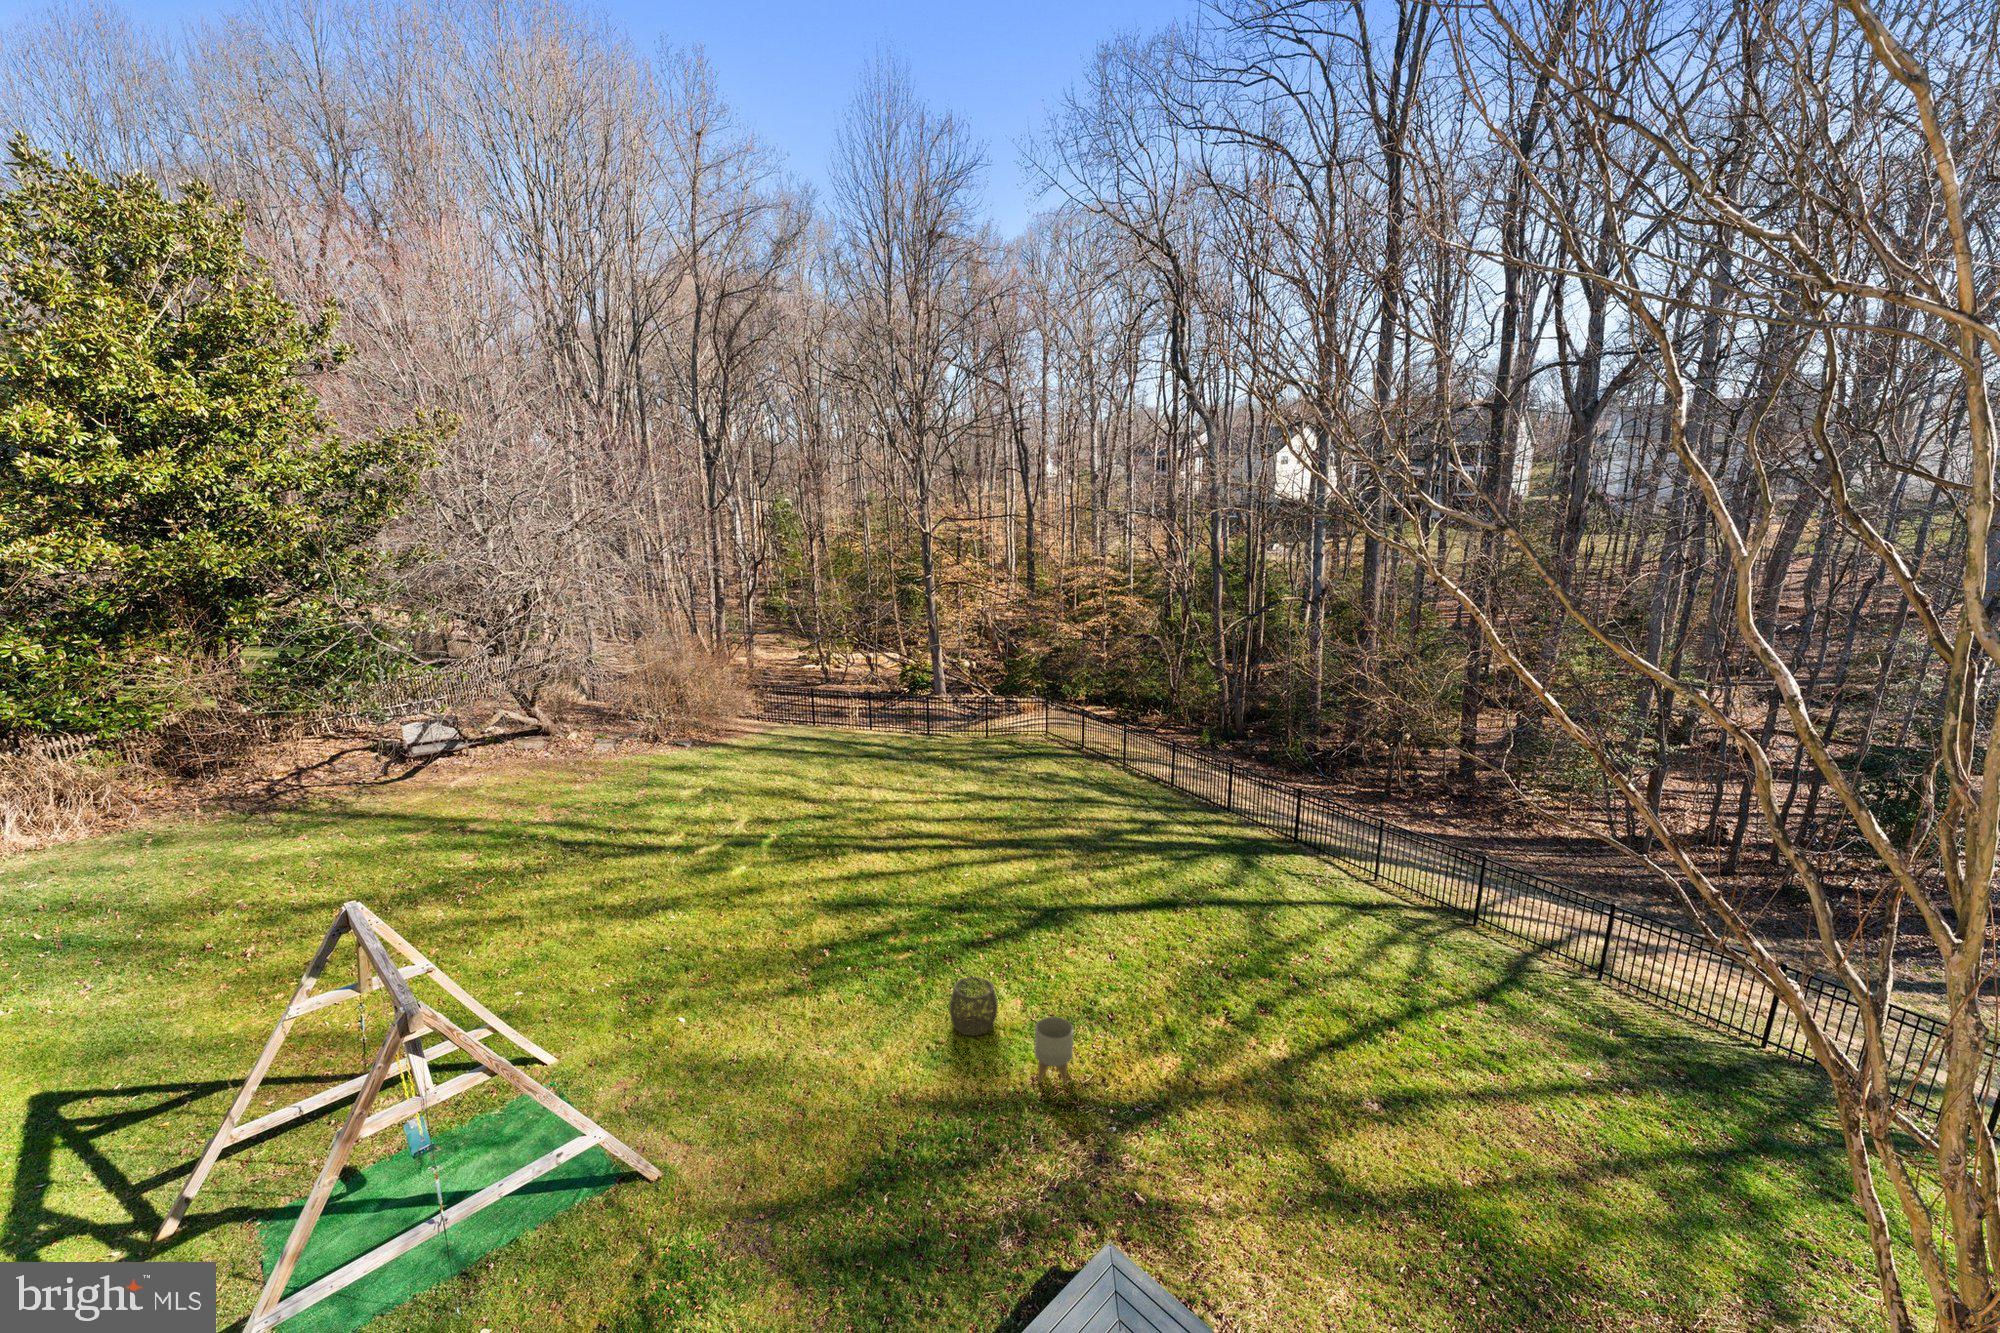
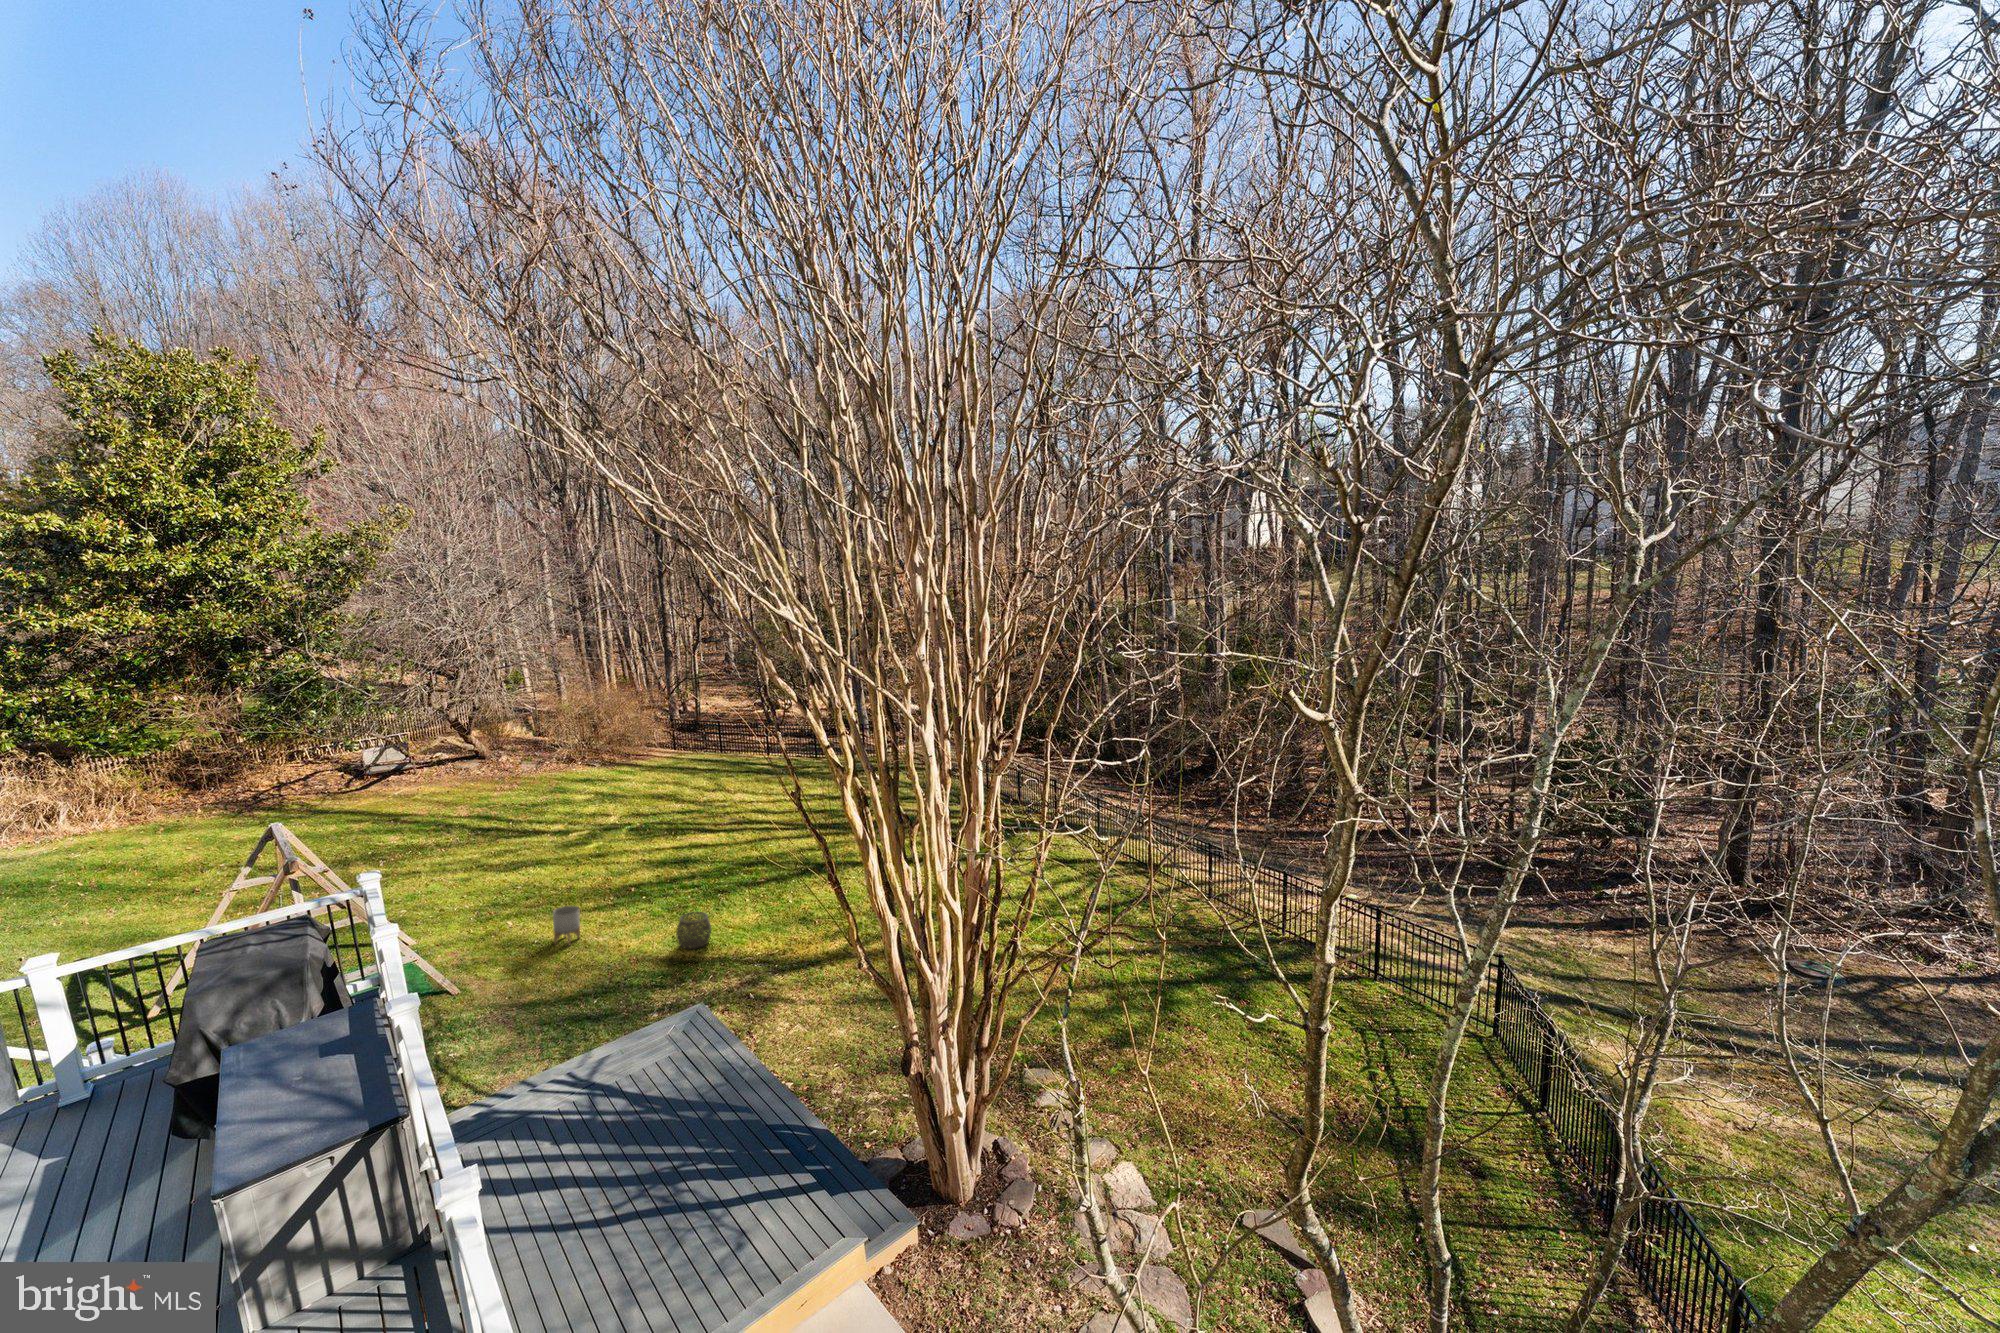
planter: present [1034,1017,1074,1085] -> present [553,906,580,945]

